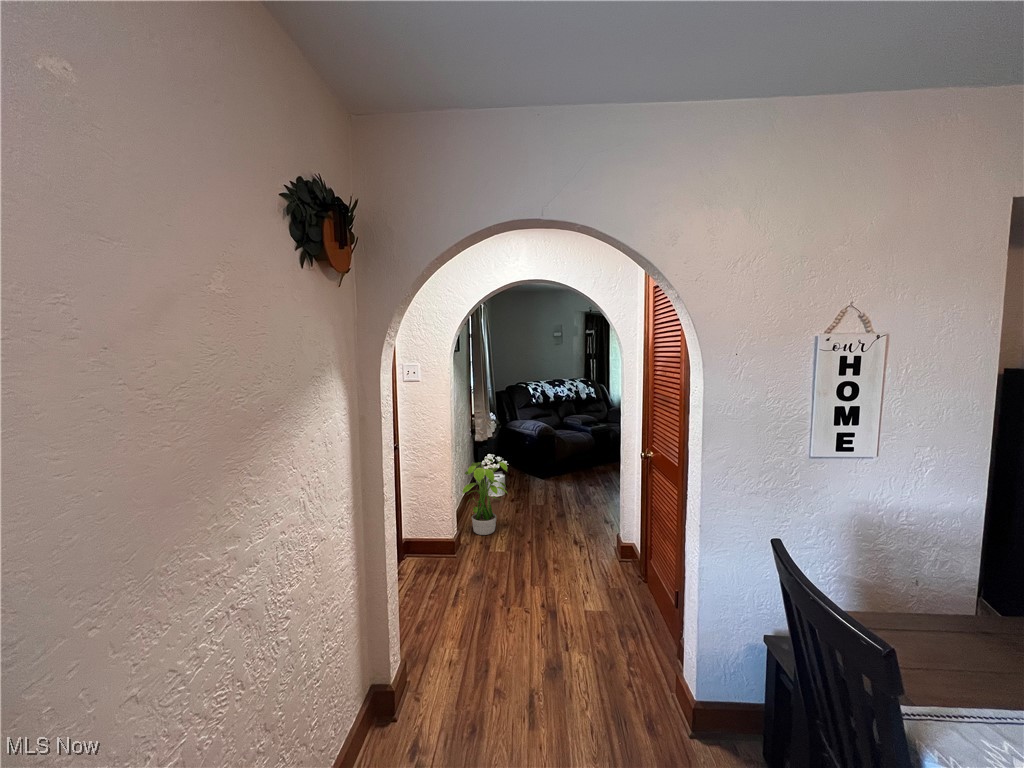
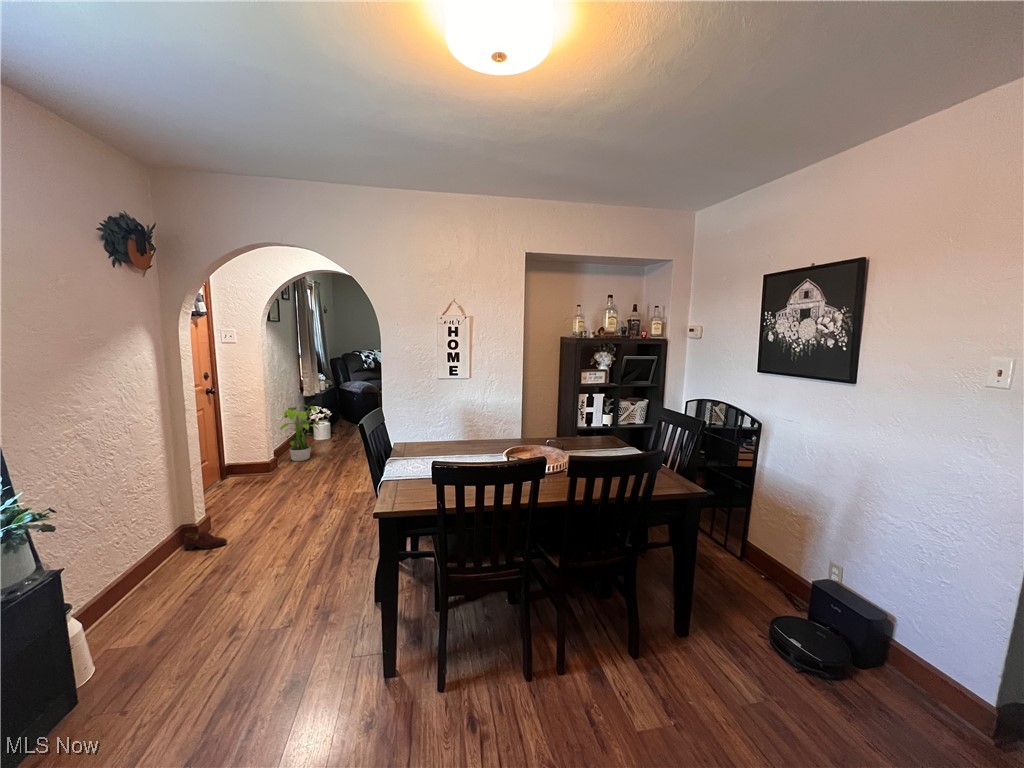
shoe: none [376,706,438,744] -> present [184,531,227,549]

